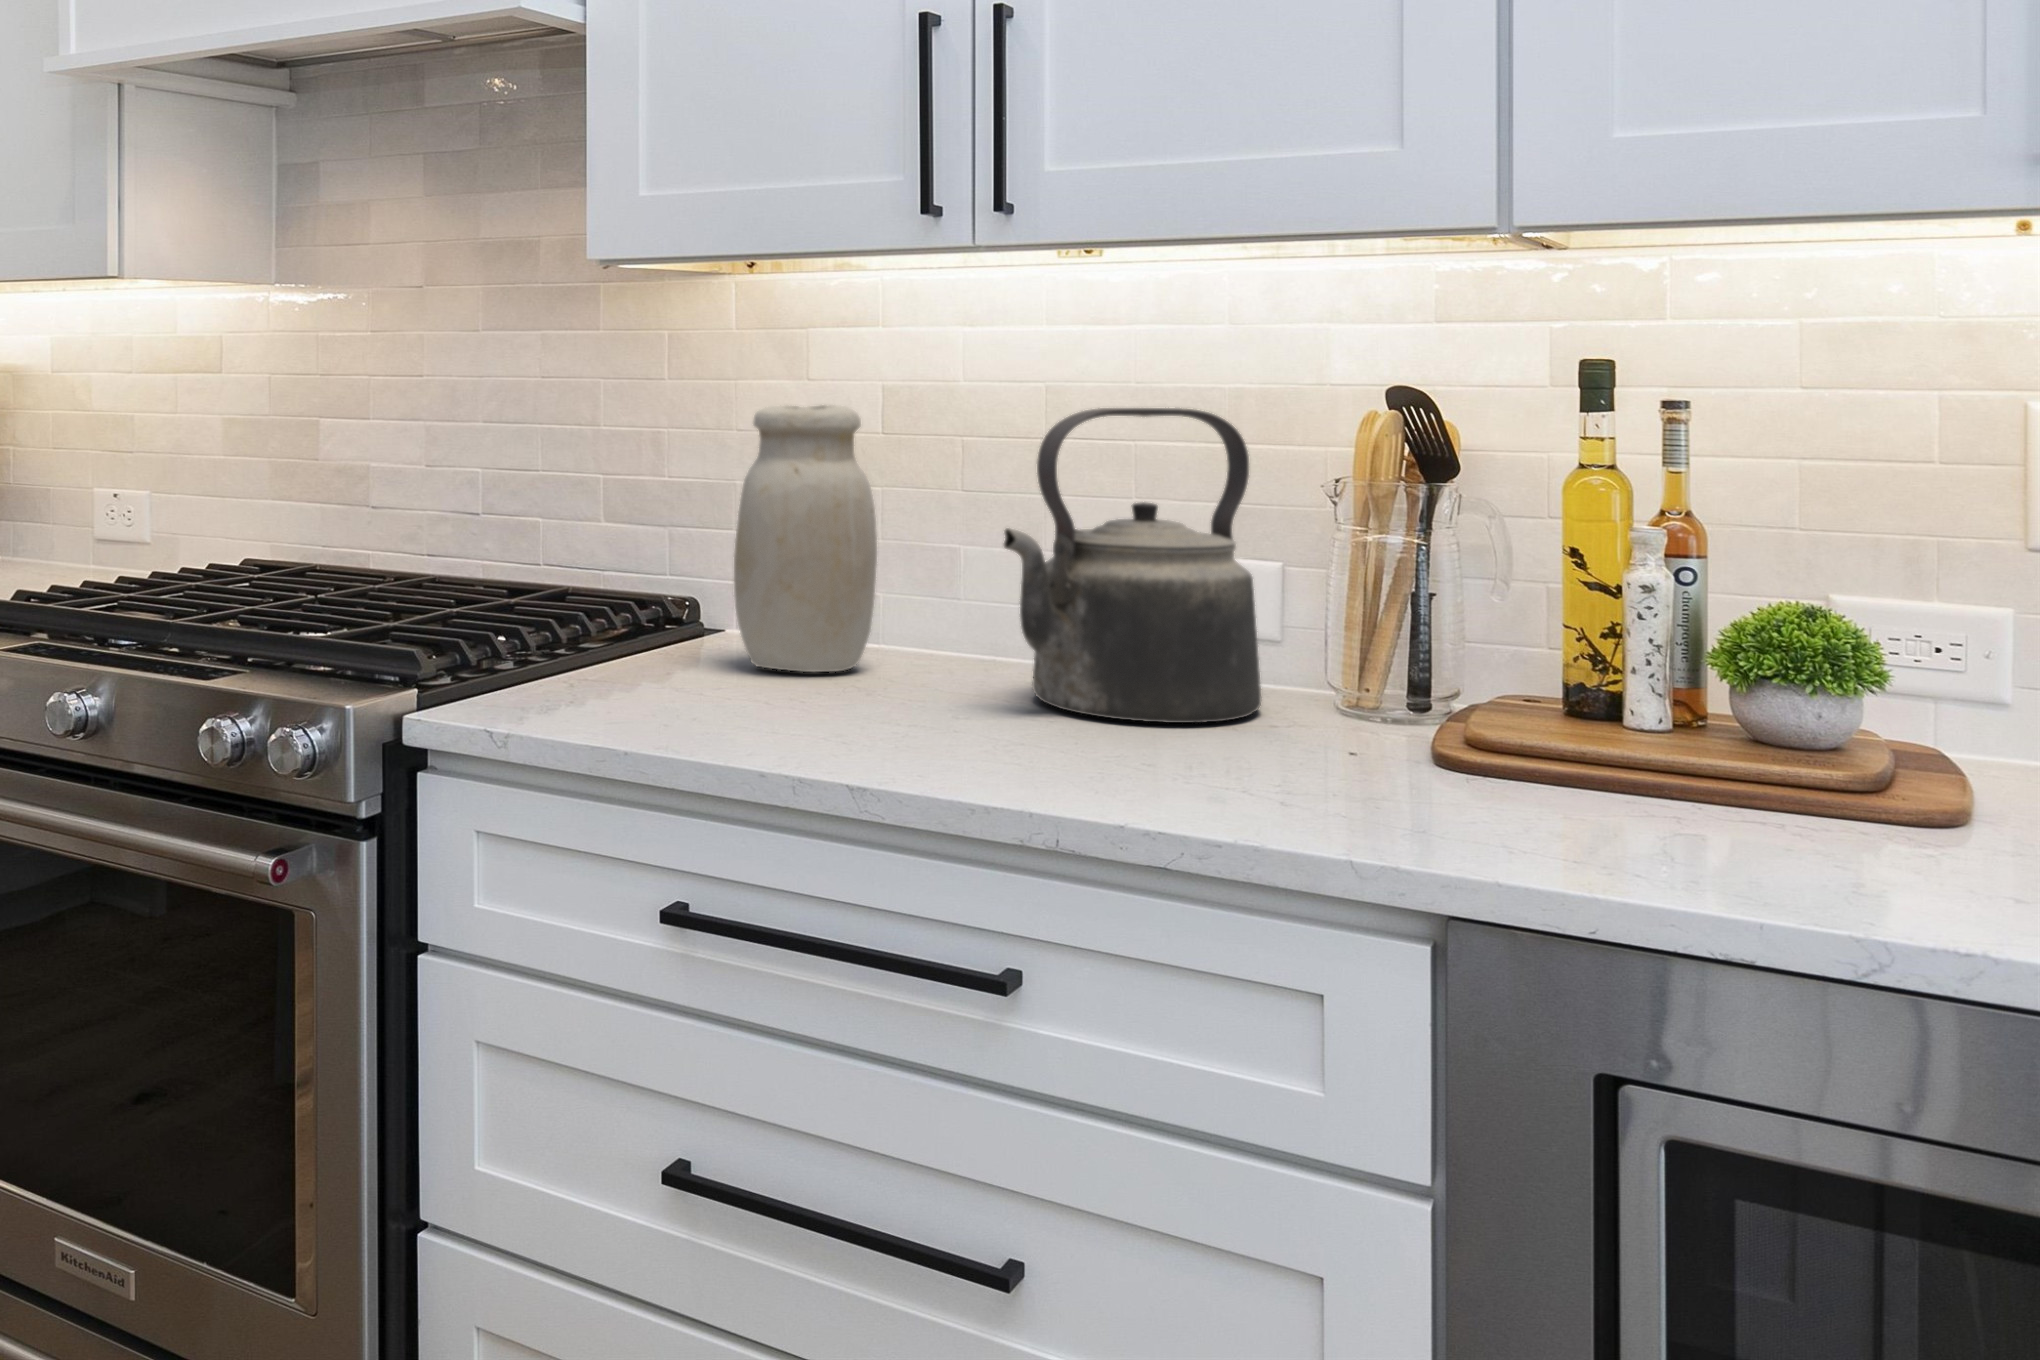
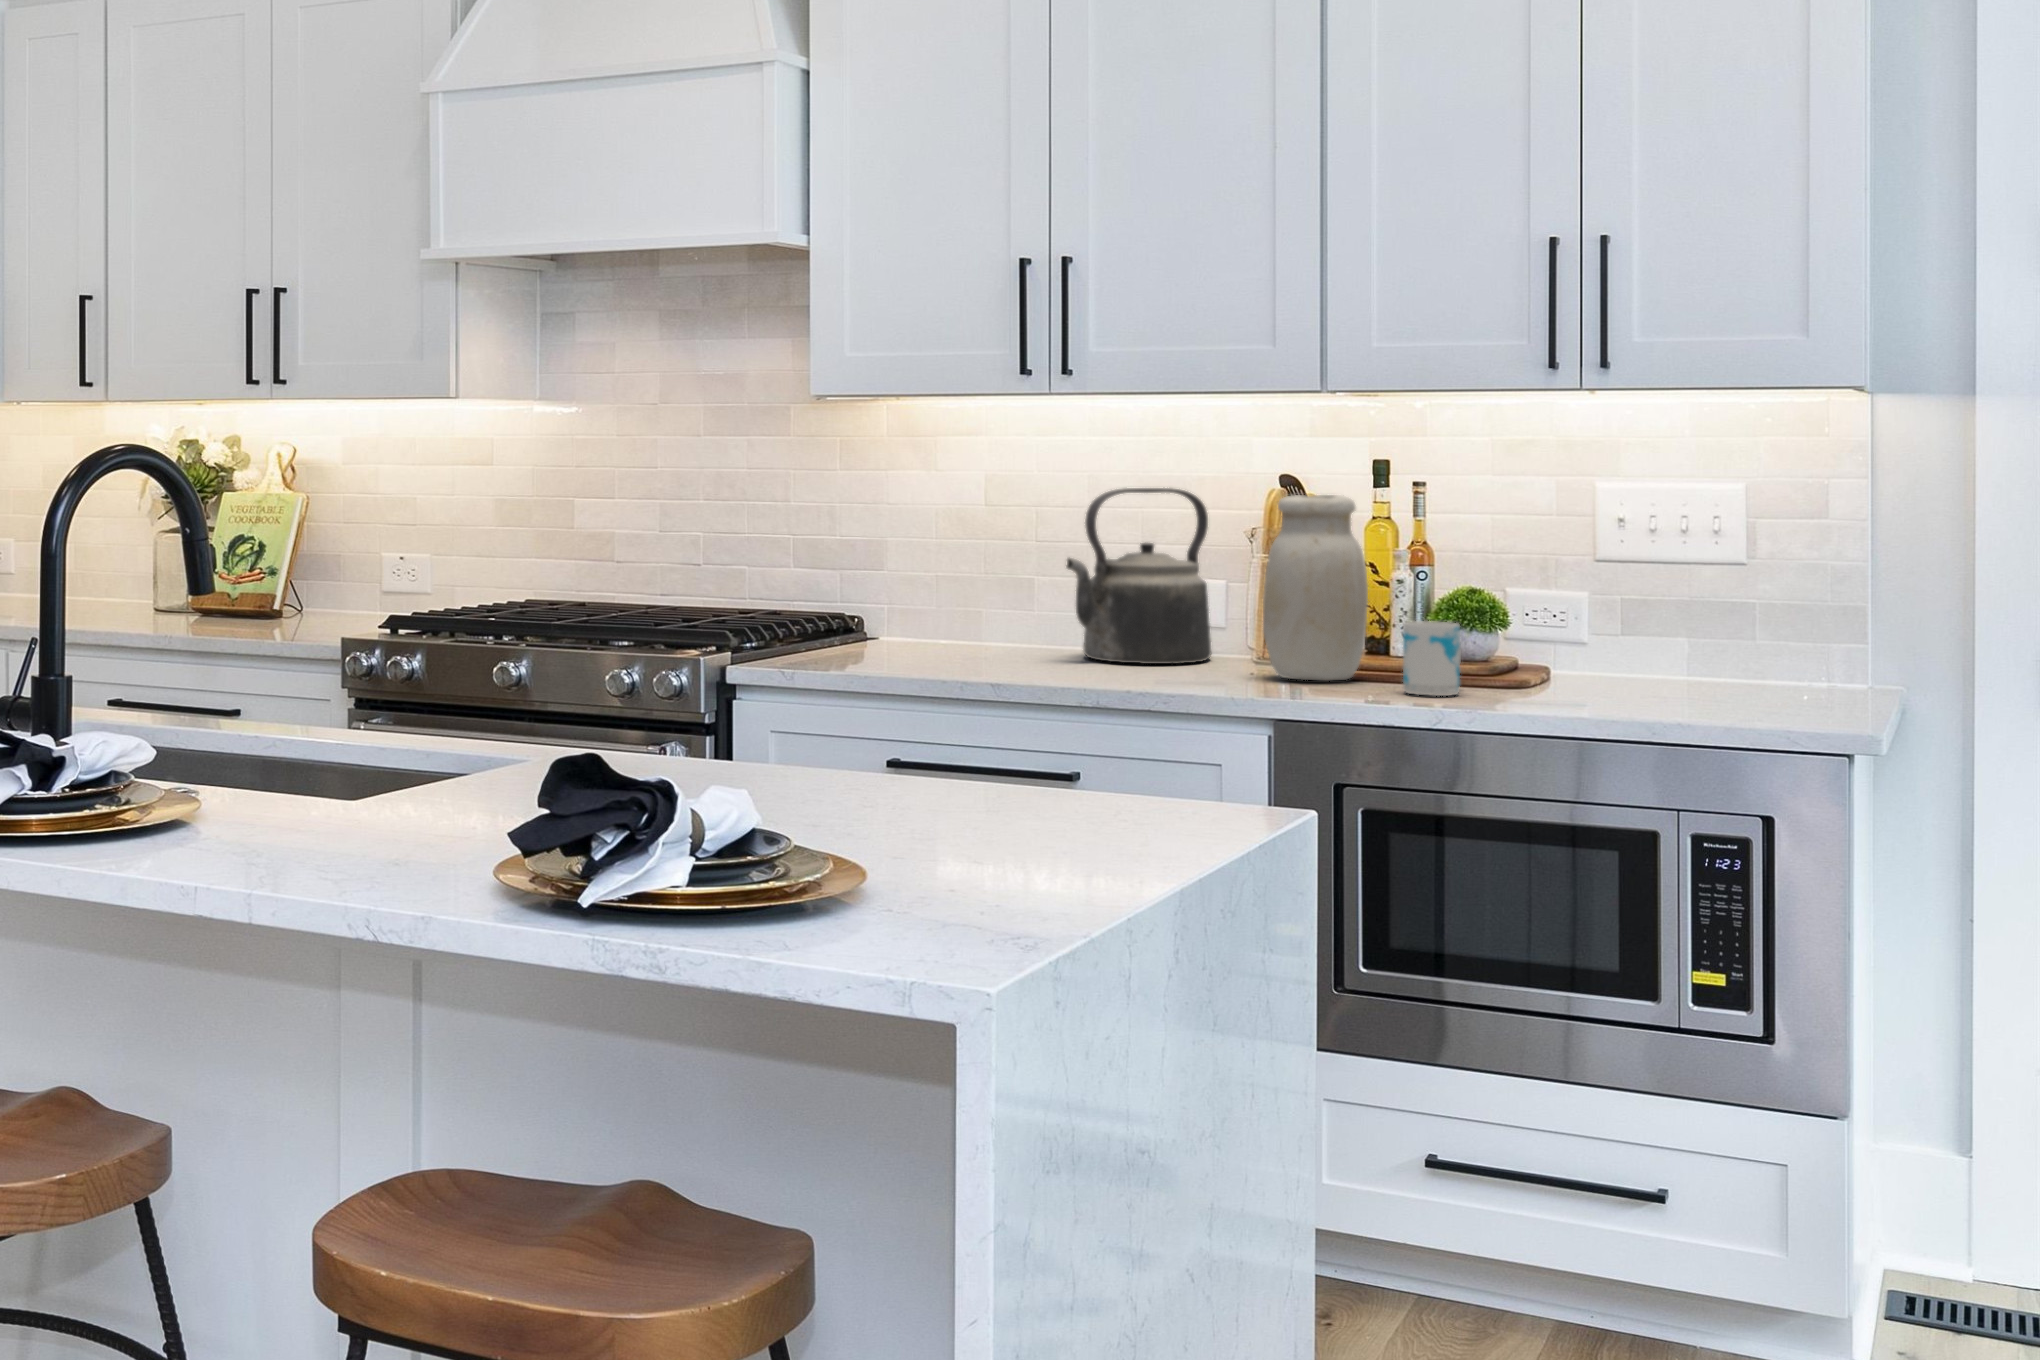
jar: present [734,405,877,672] -> present [1263,495,1368,680]
mug: none [1738,685,1880,861] -> present [1403,621,1461,696]

